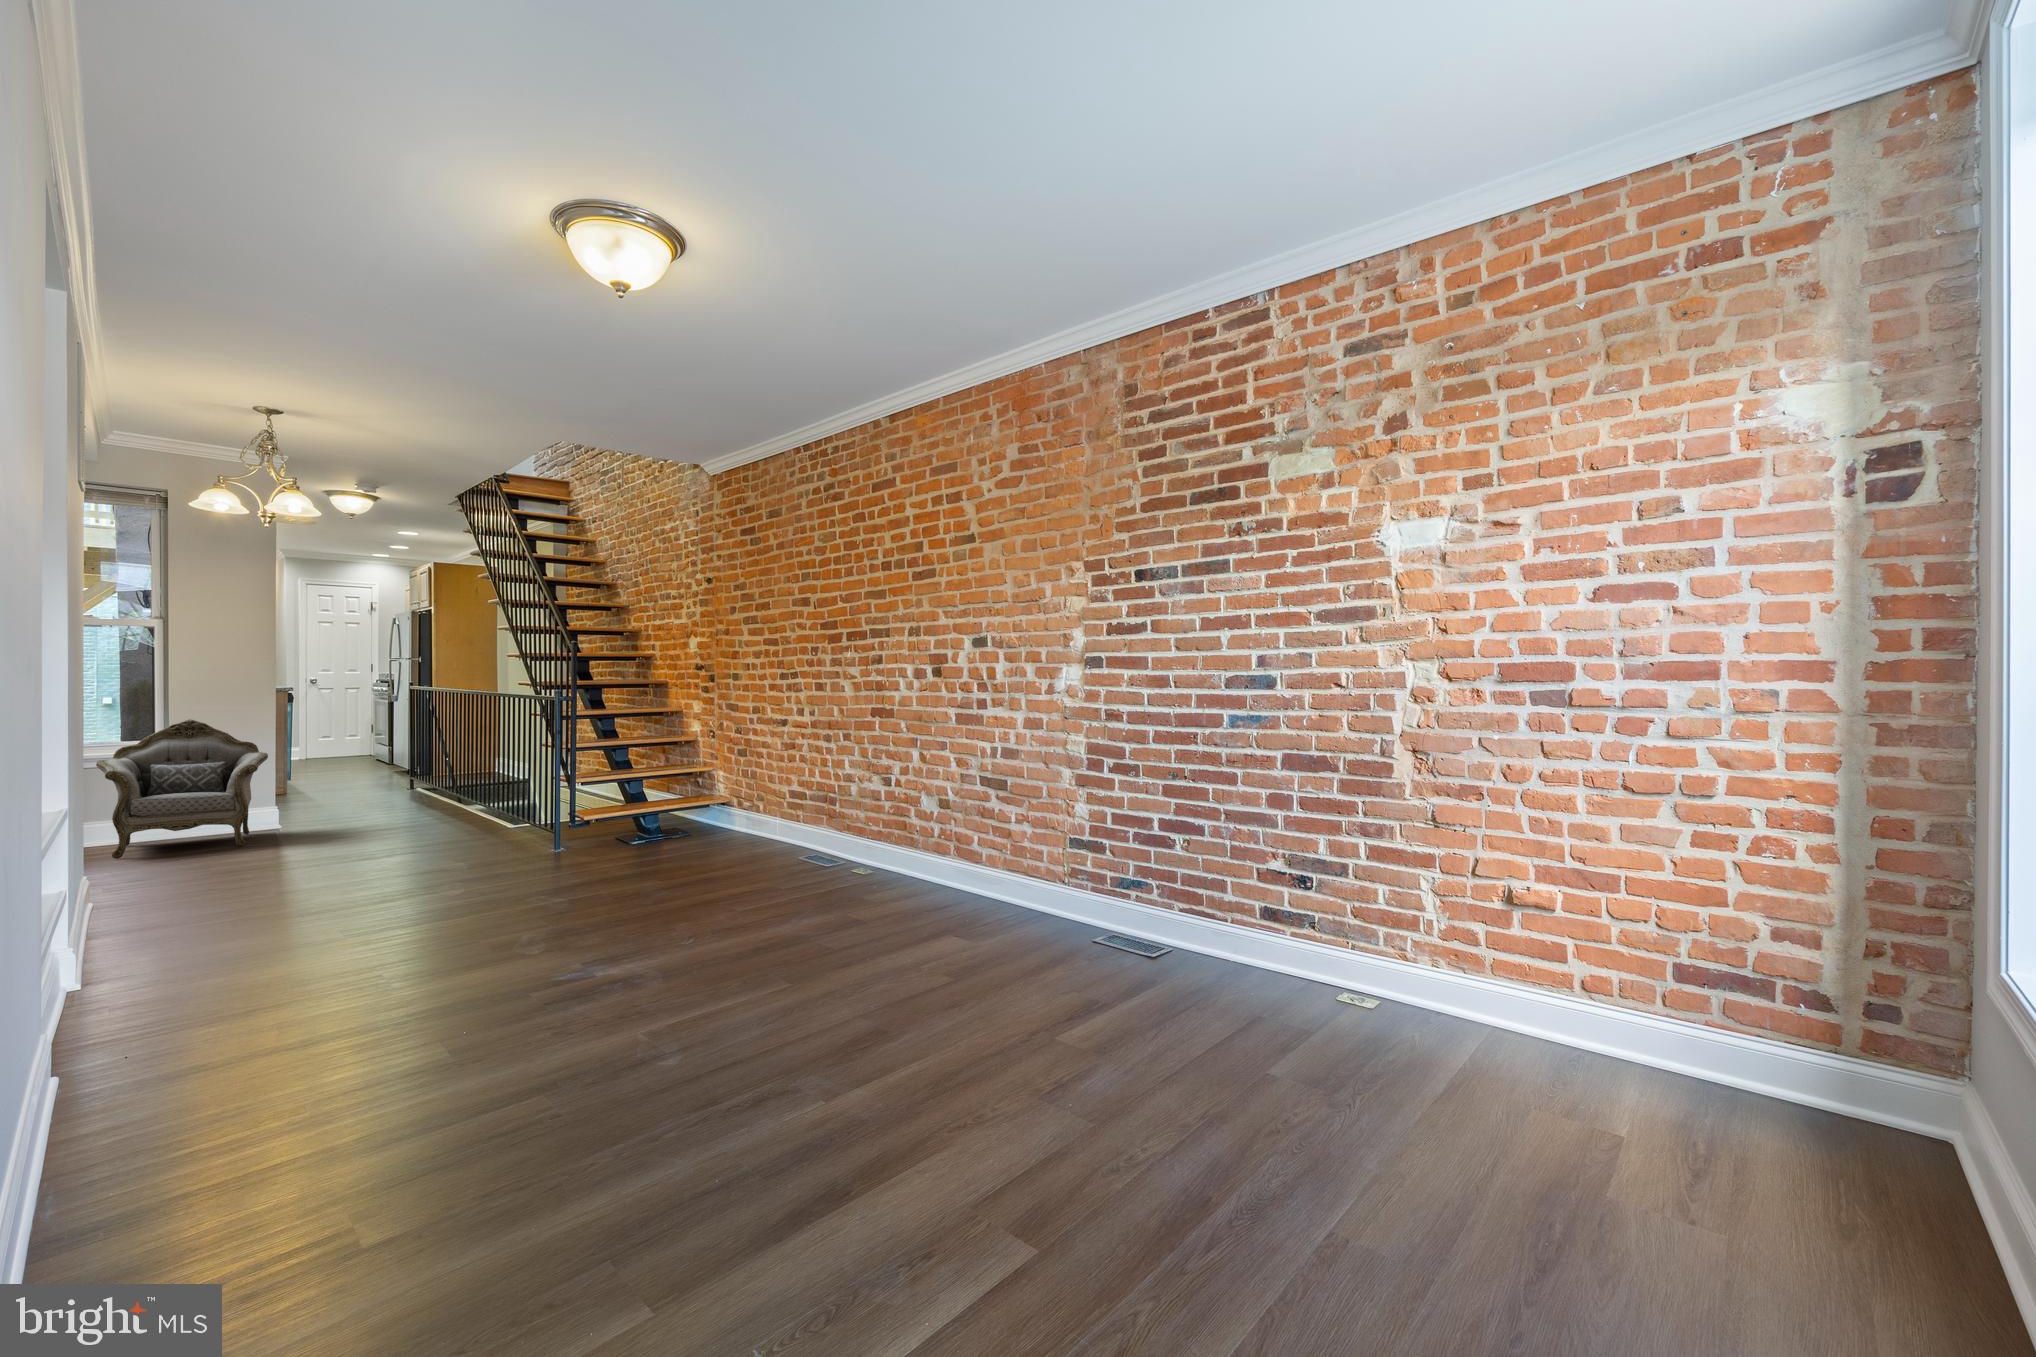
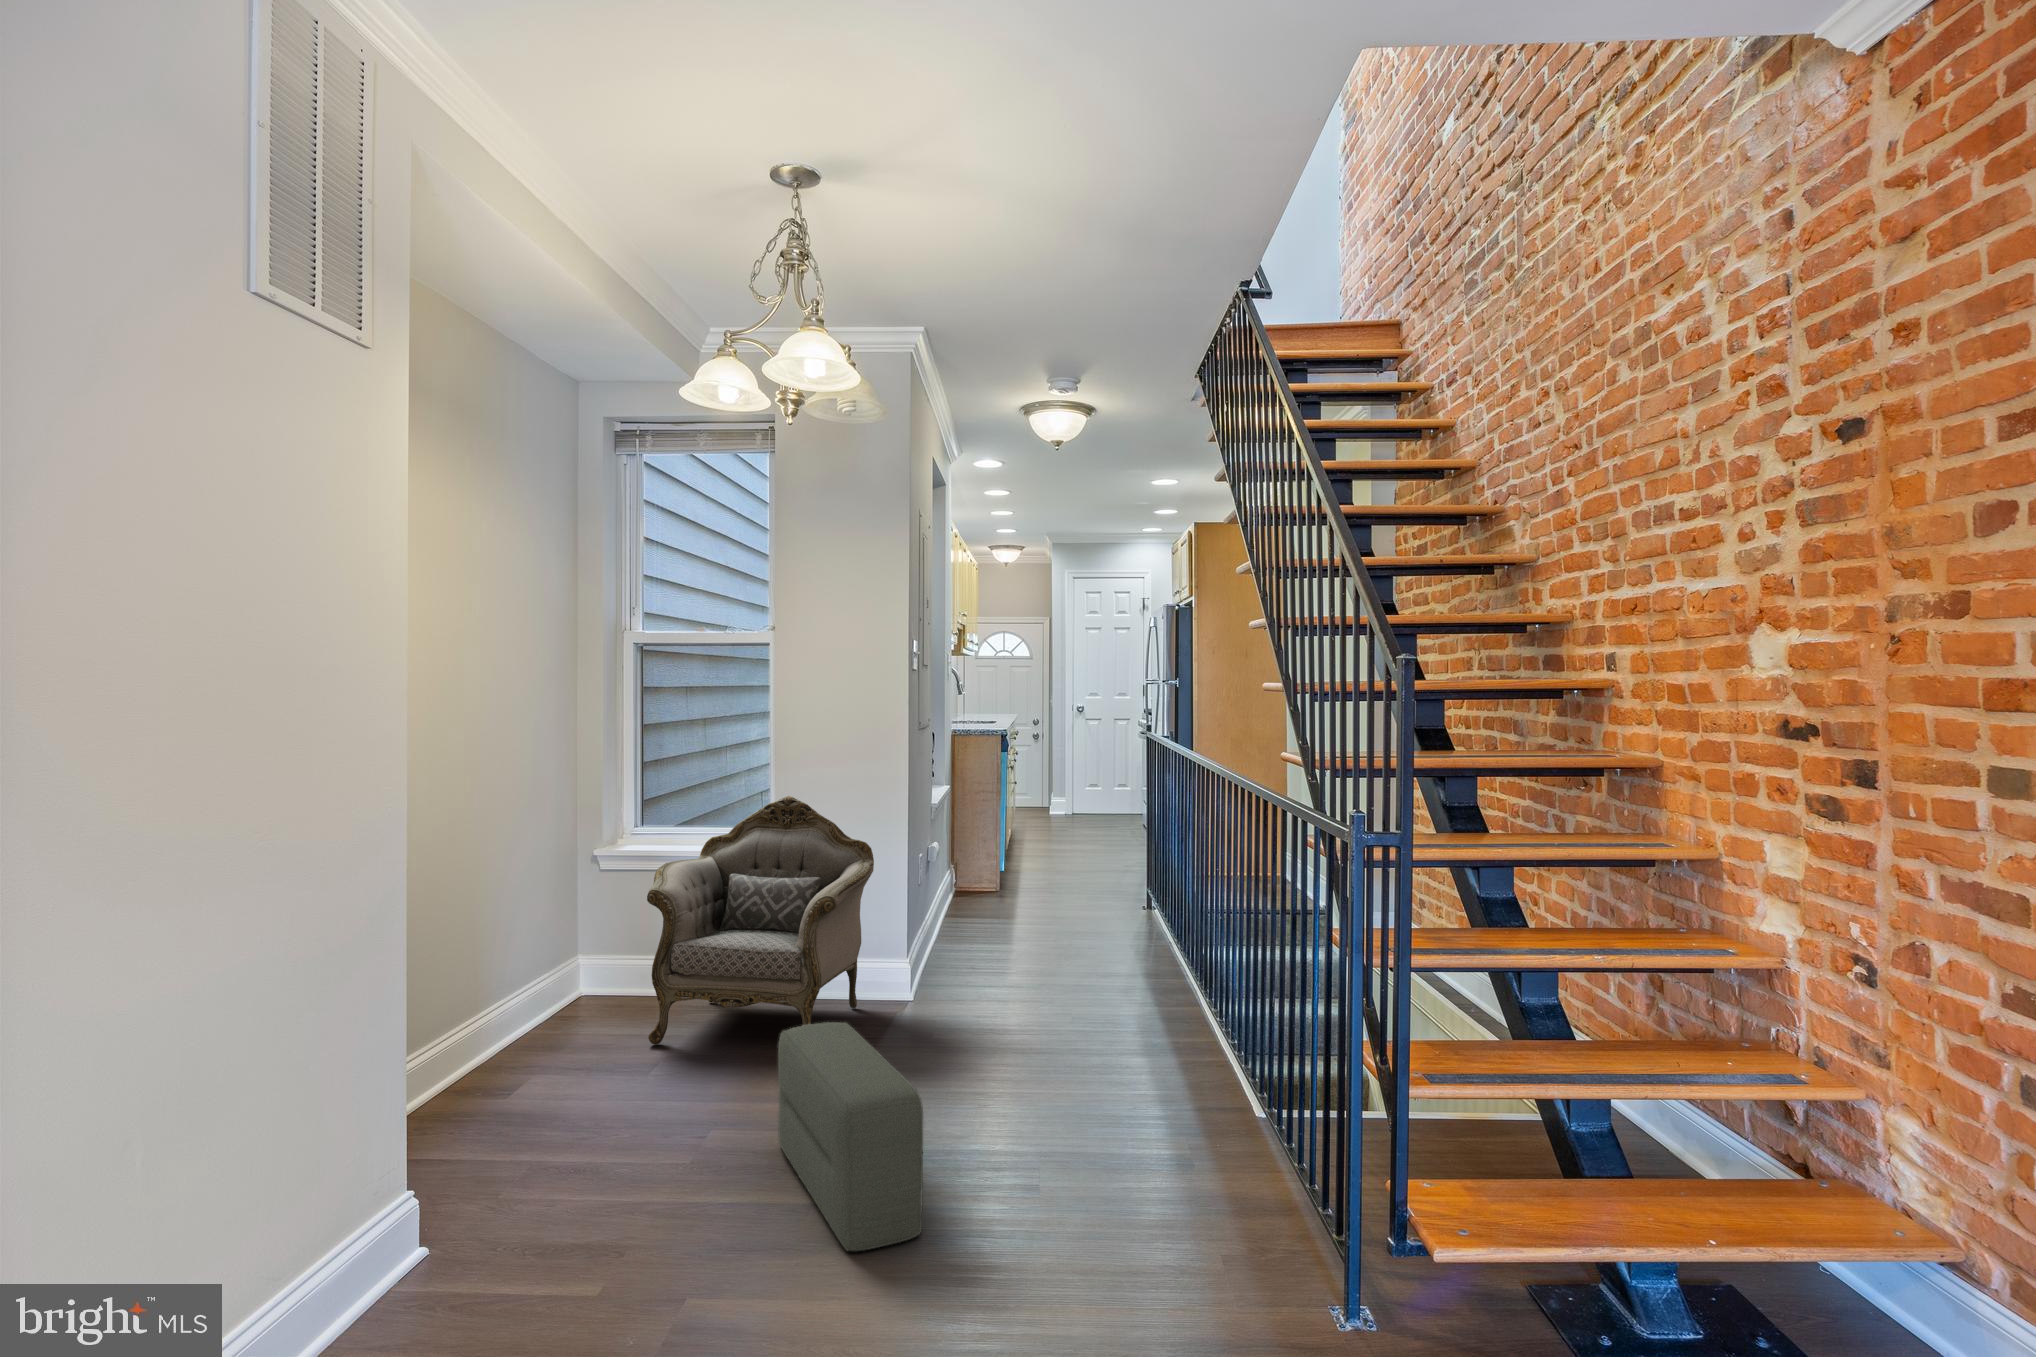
pouf: none [271,804,382,868] -> present [778,1022,923,1251]

